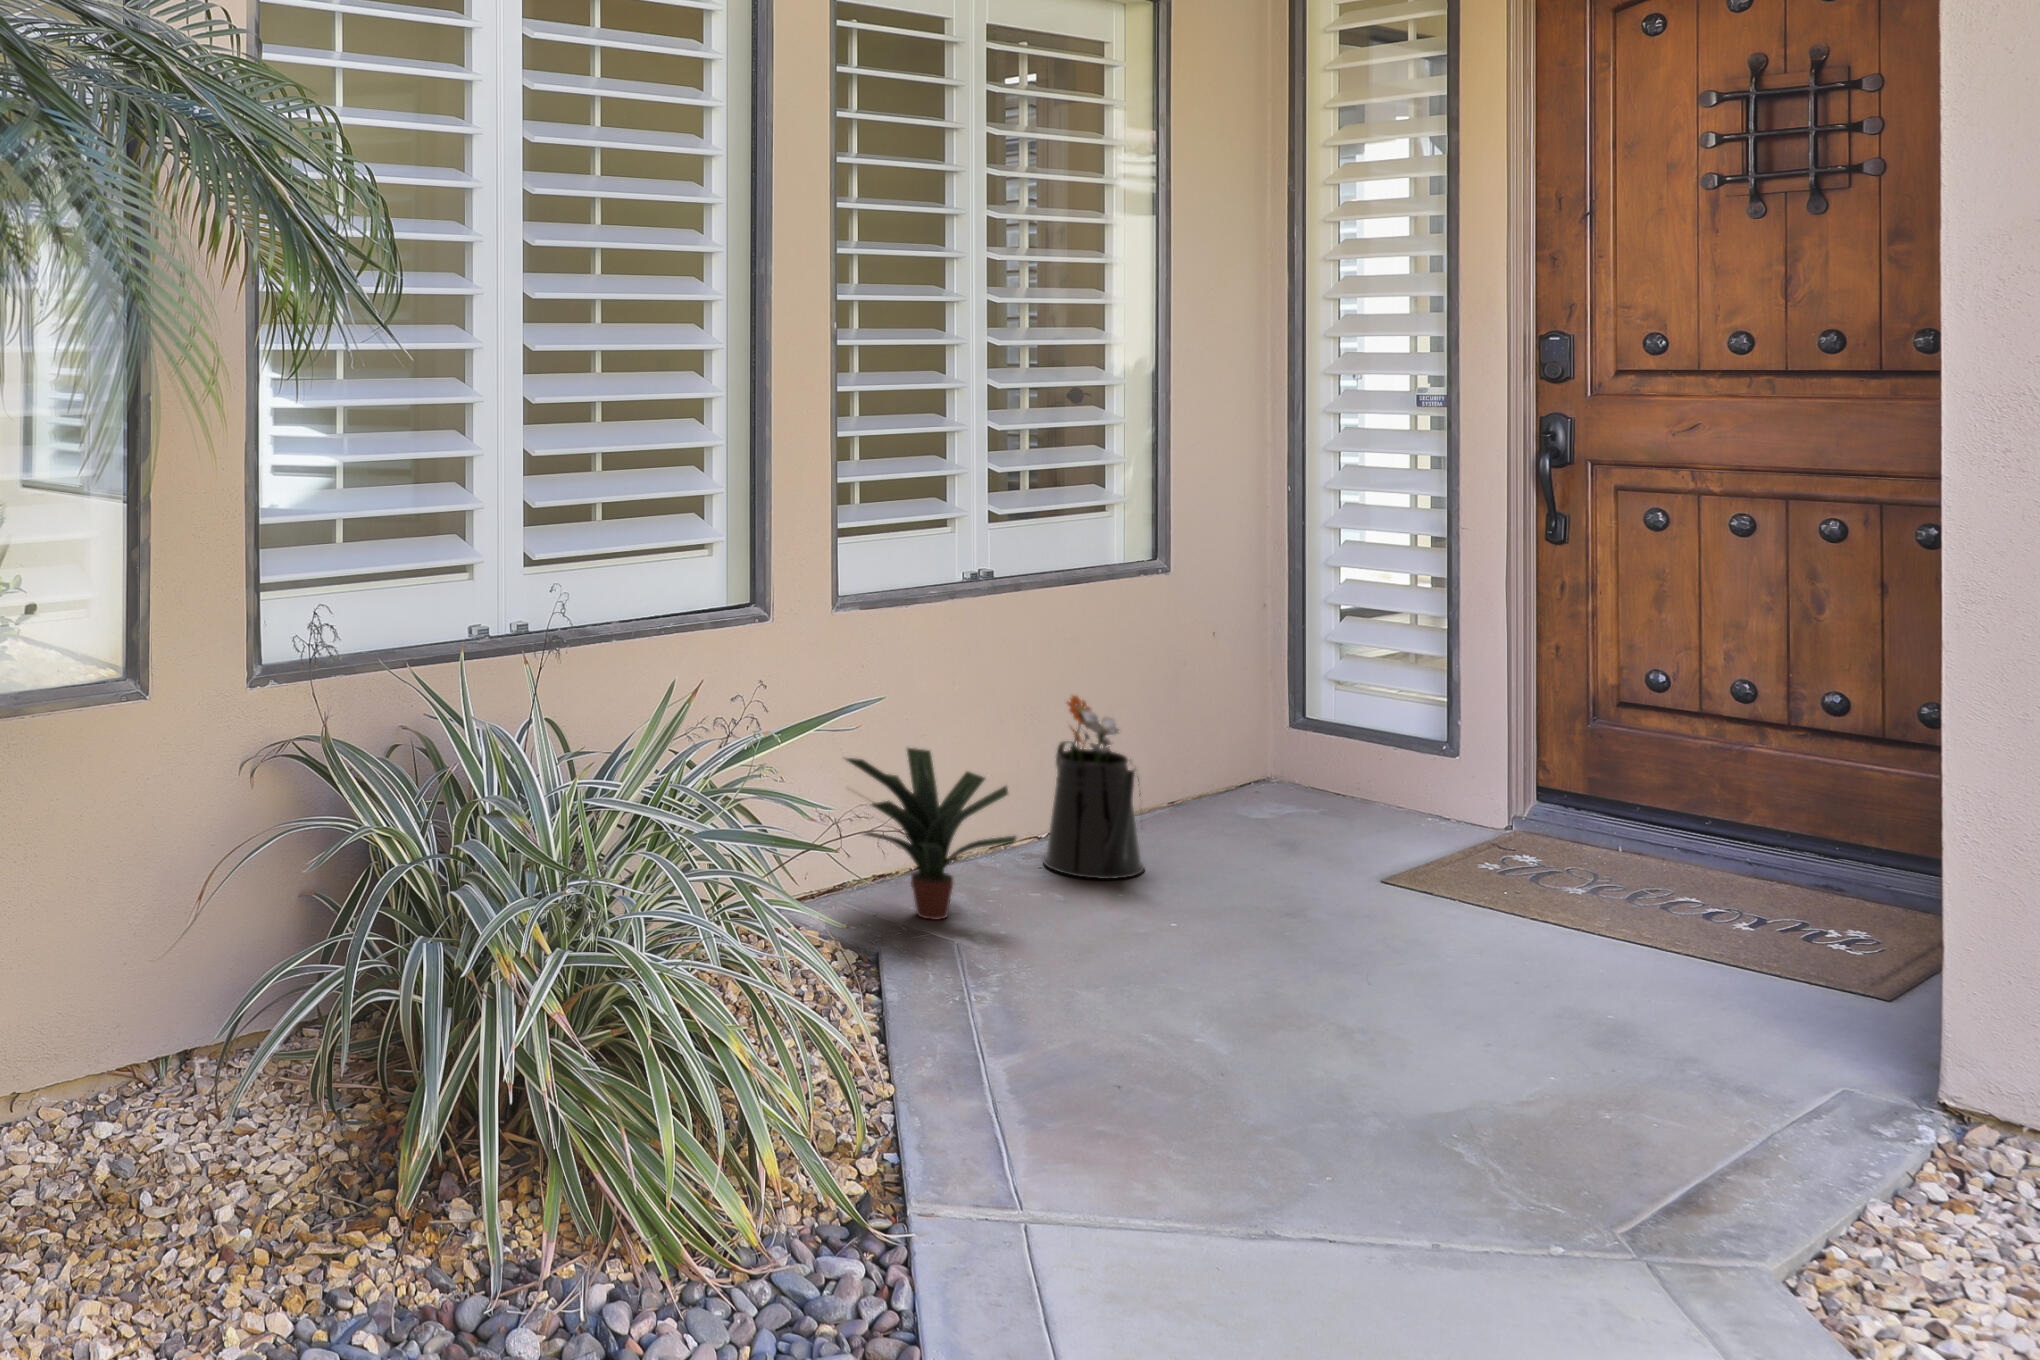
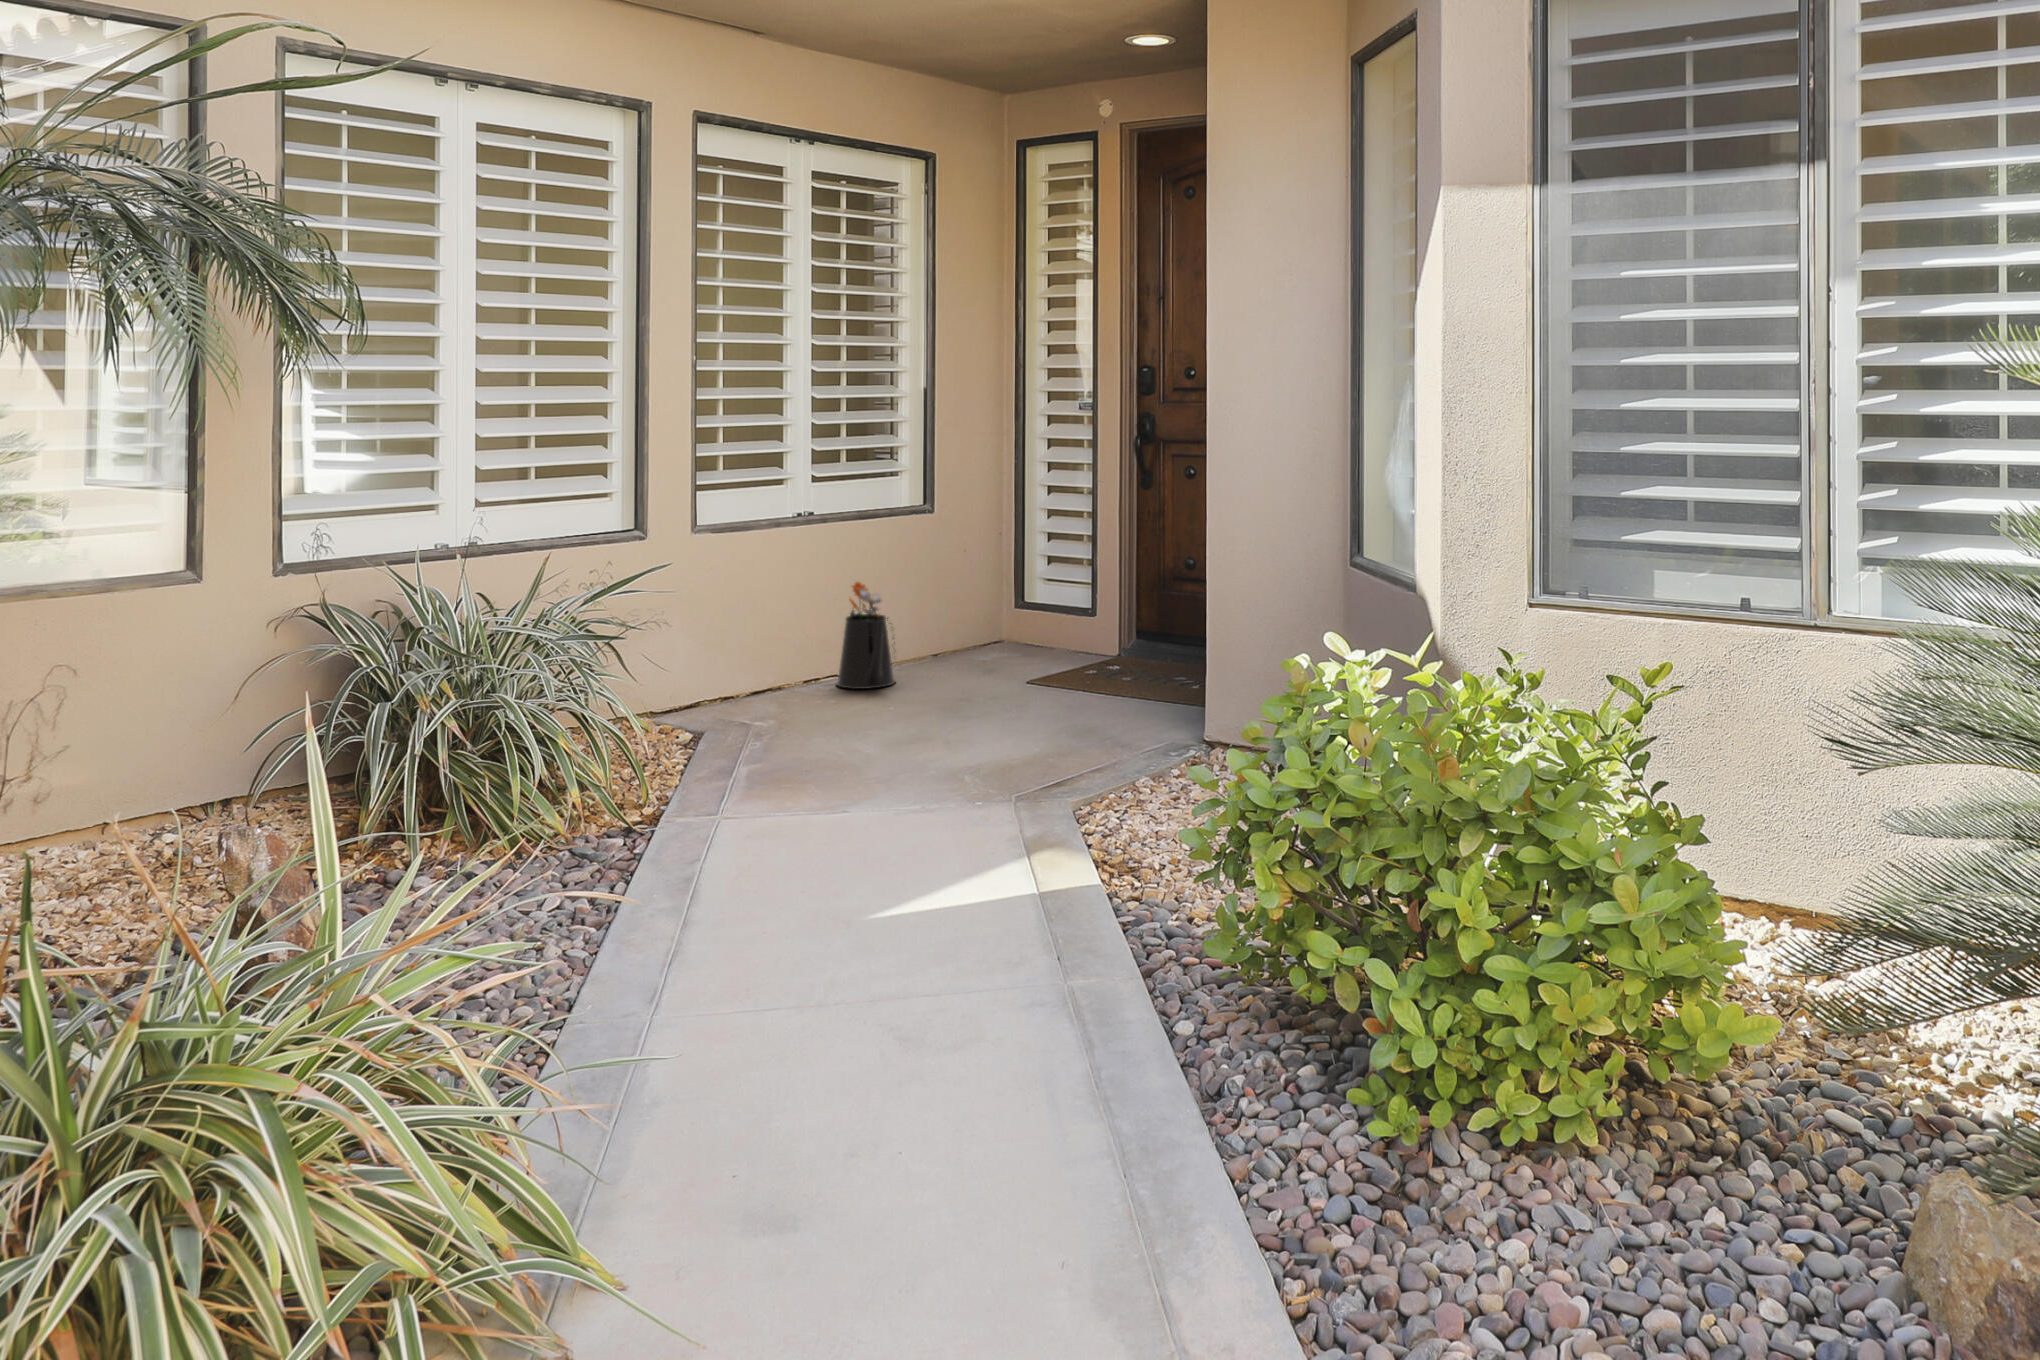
potted plant: present [846,748,1016,920] -> none [692,614,802,715]

